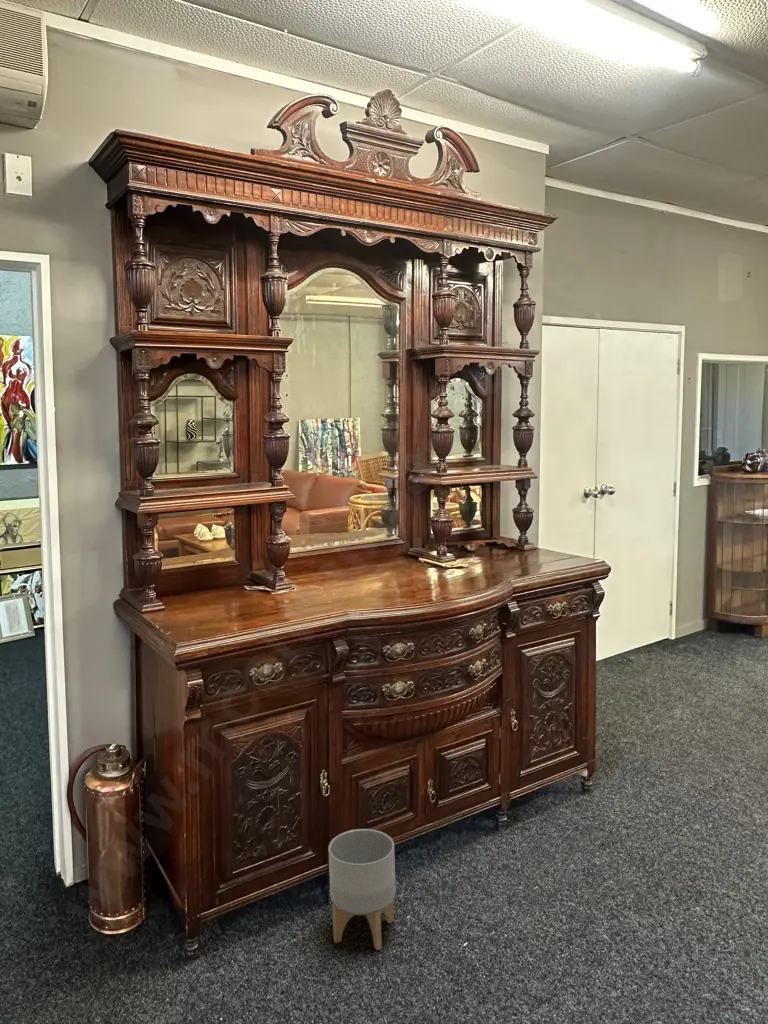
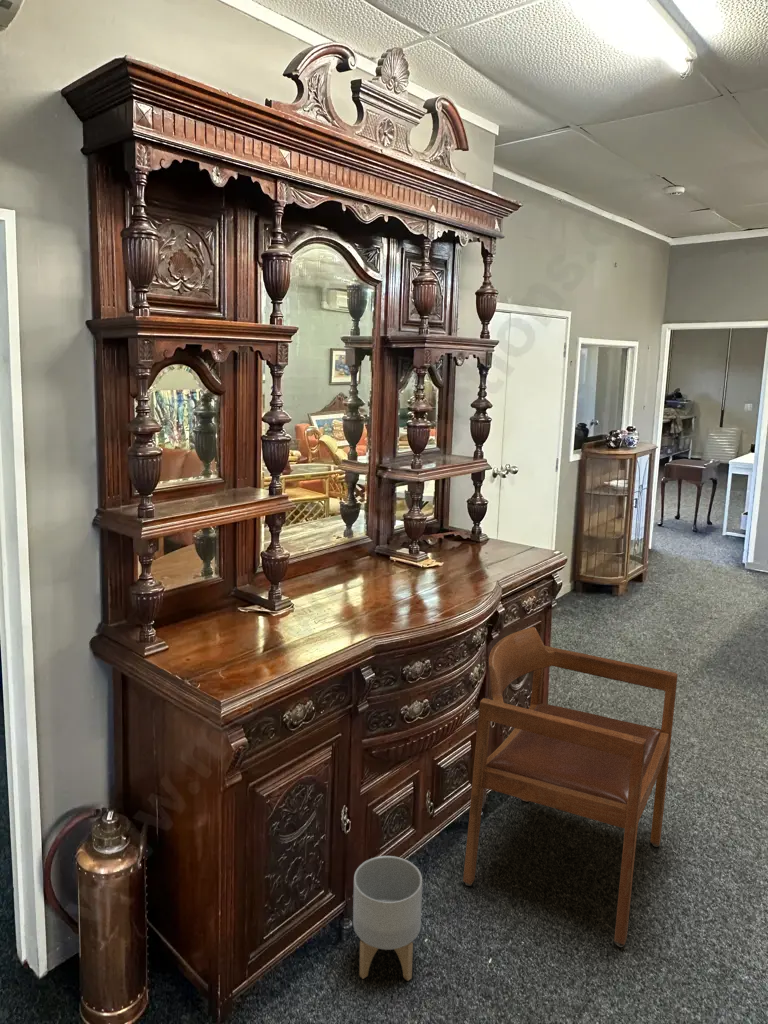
armchair: none [466,627,702,953] -> present [463,627,678,947]

